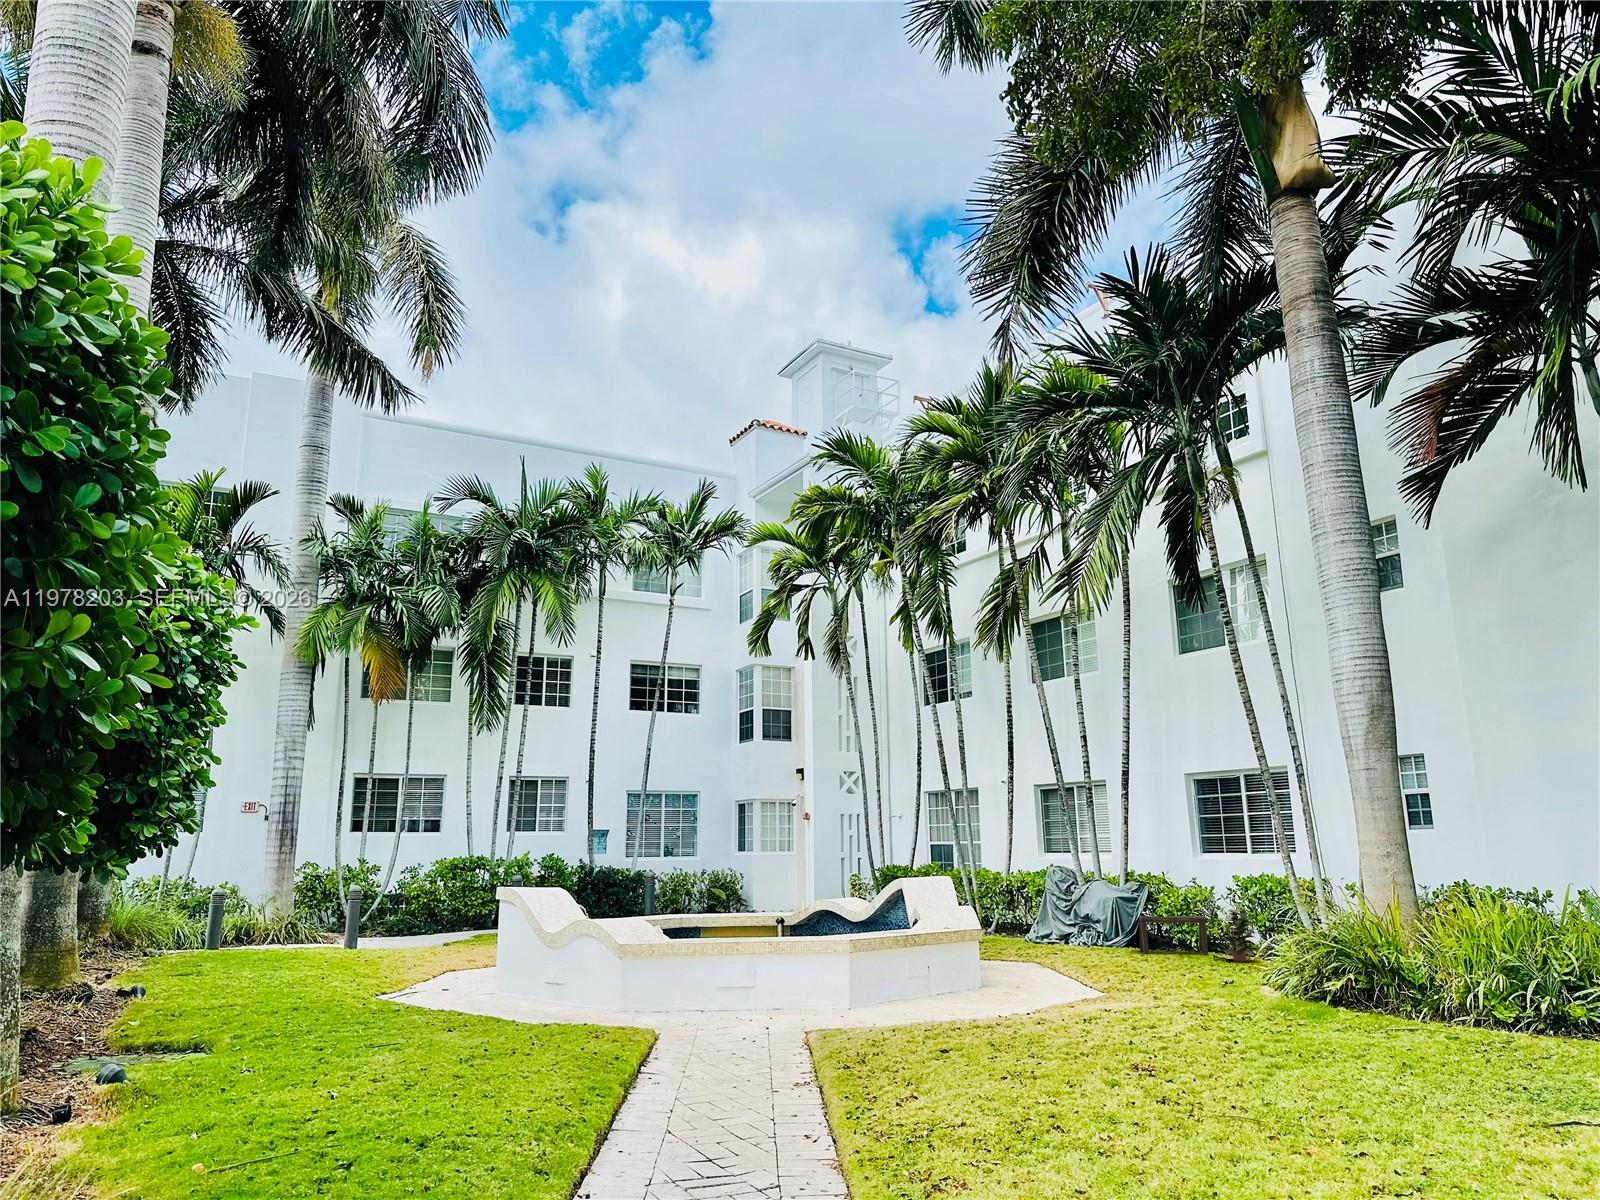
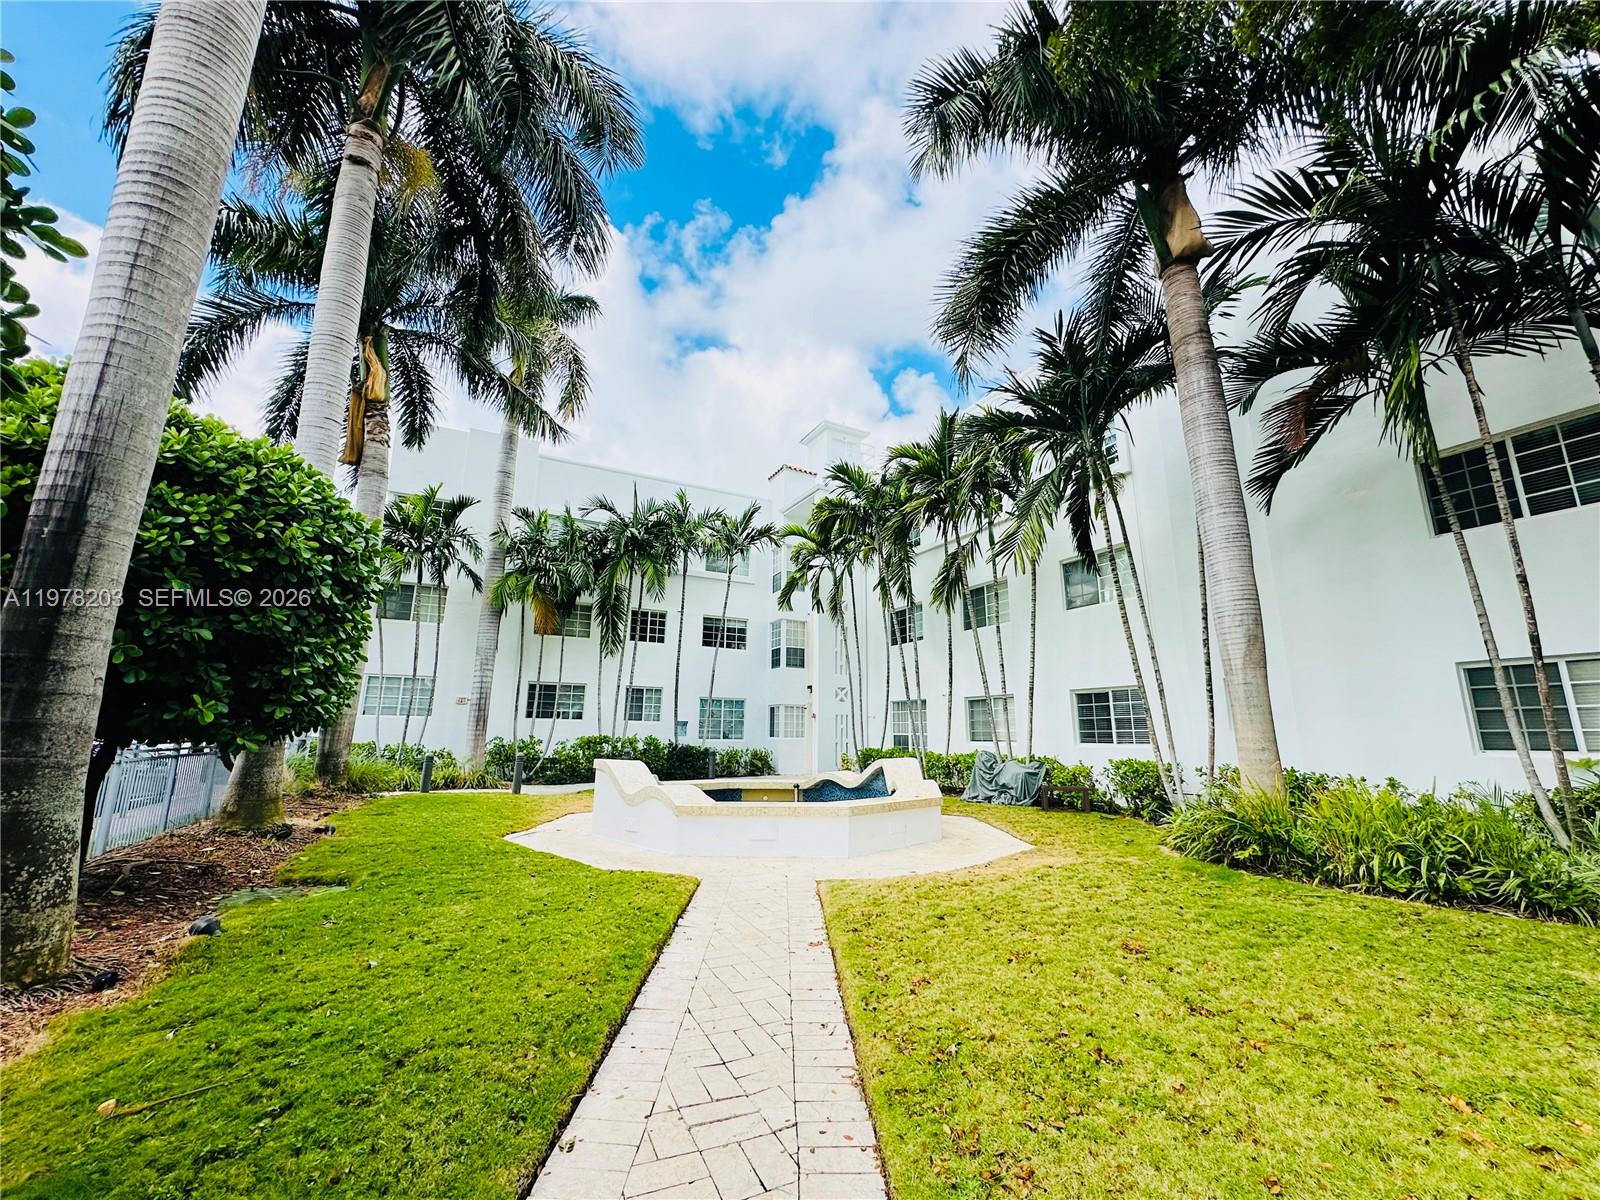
decorative plant: present [1224,909,1255,962] -> none [1101,783,1128,819]

